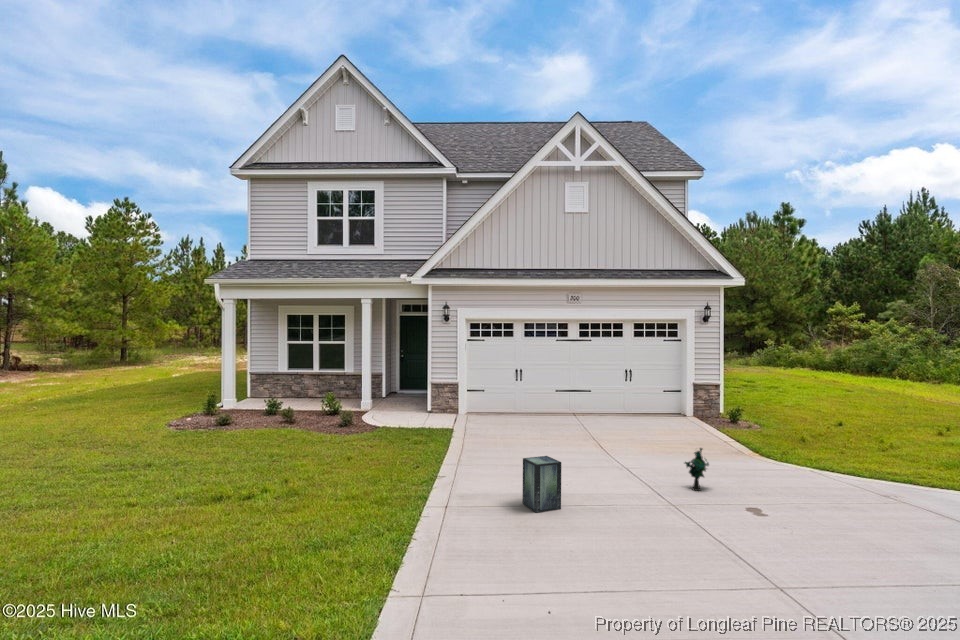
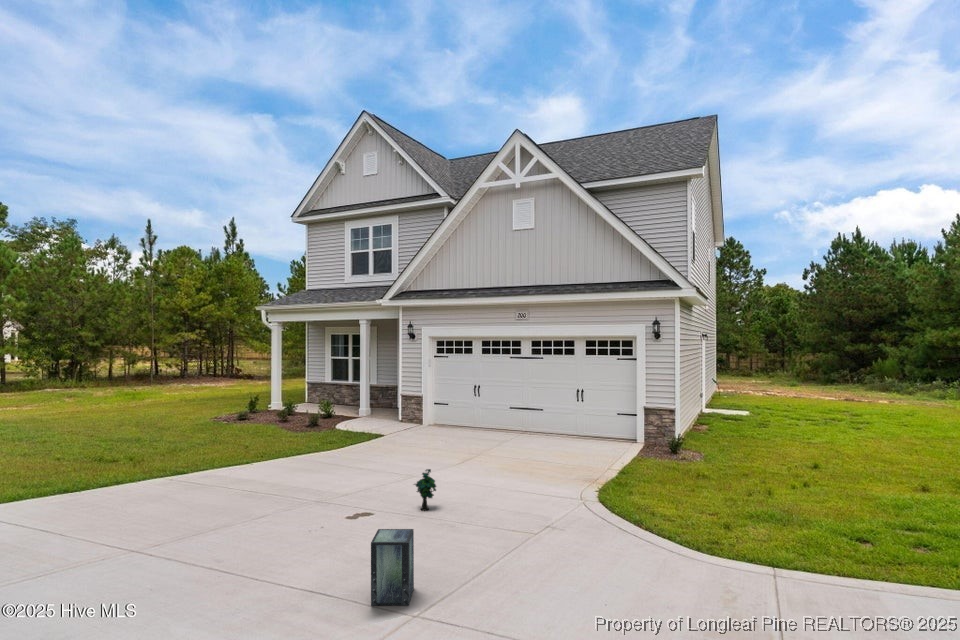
storage box: present [522,456,561,513] -> present [371,529,414,606]

